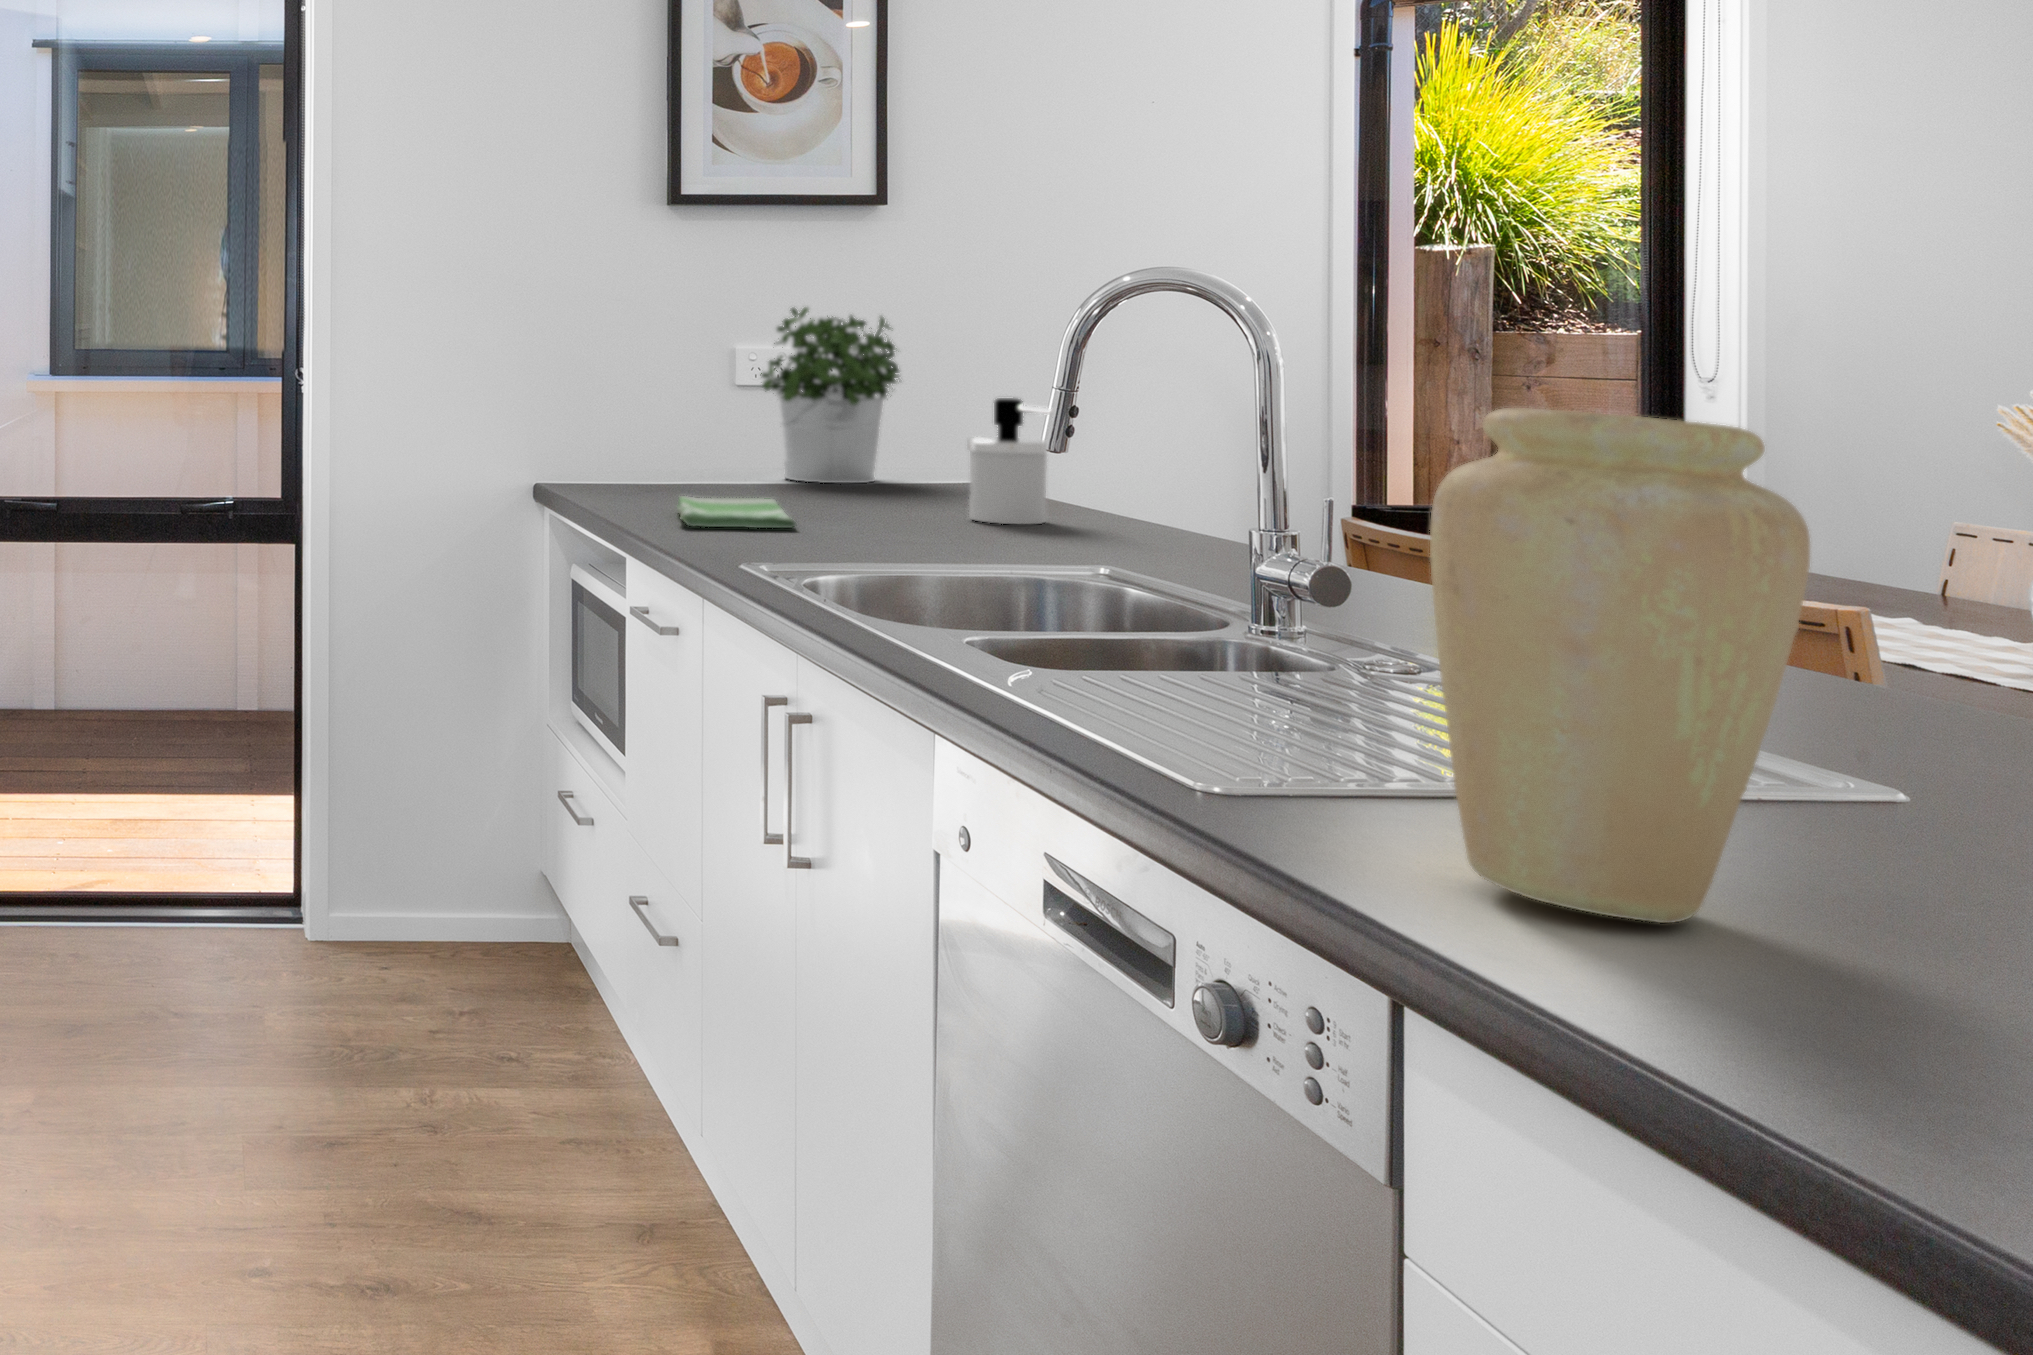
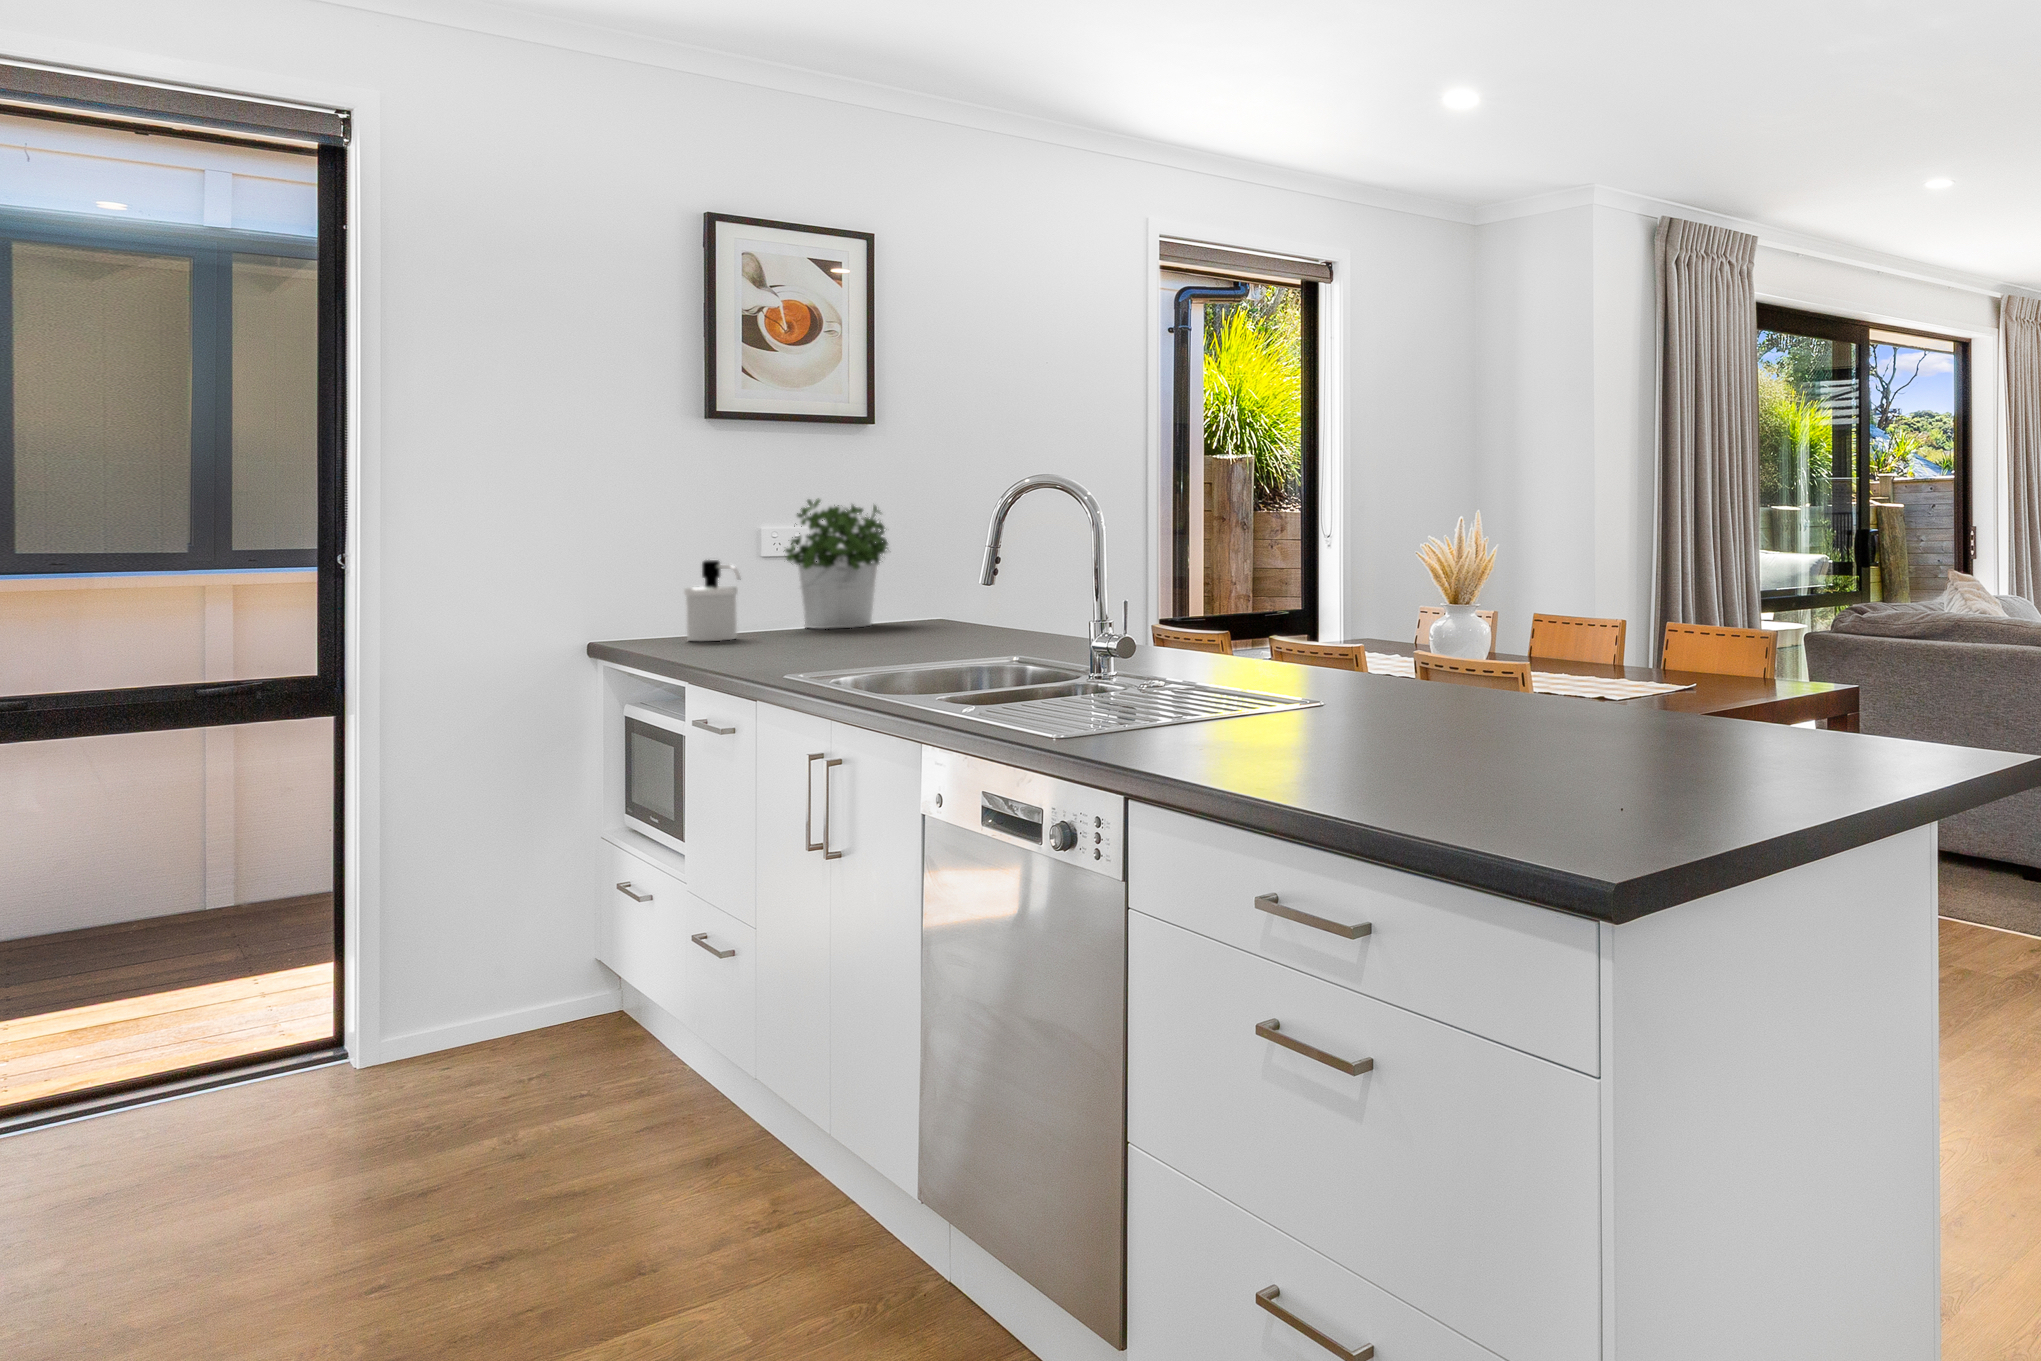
soap dispenser: present [967,398,1052,525] -> present [684,560,740,641]
vase: present [1430,408,1810,923] -> none [1129,536,1256,745]
dish towel: present [677,496,796,528] -> none [726,638,820,660]

